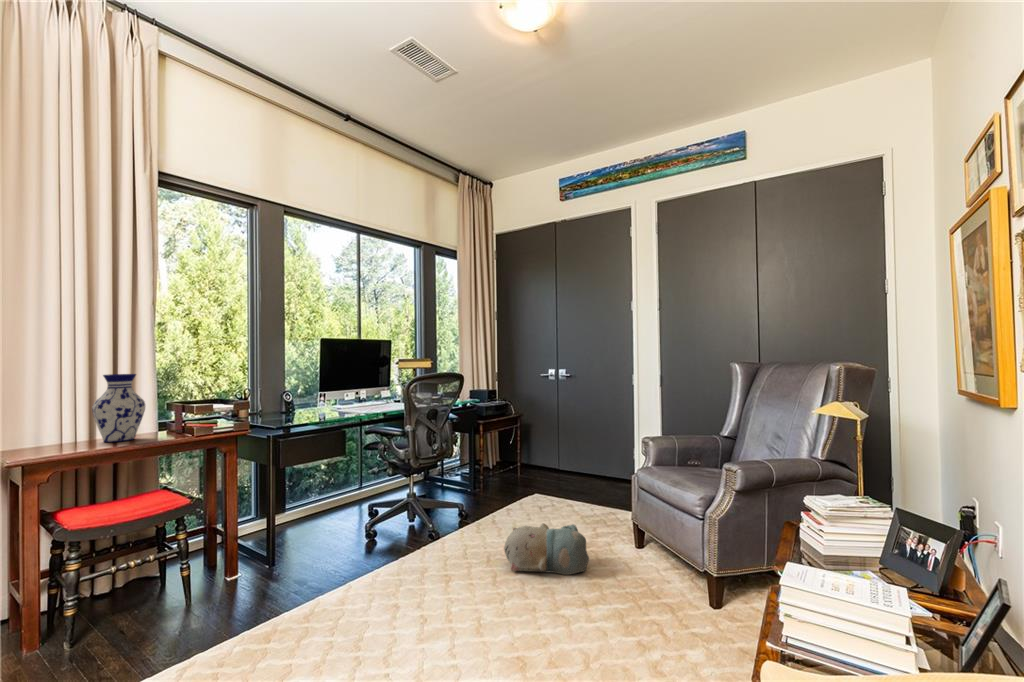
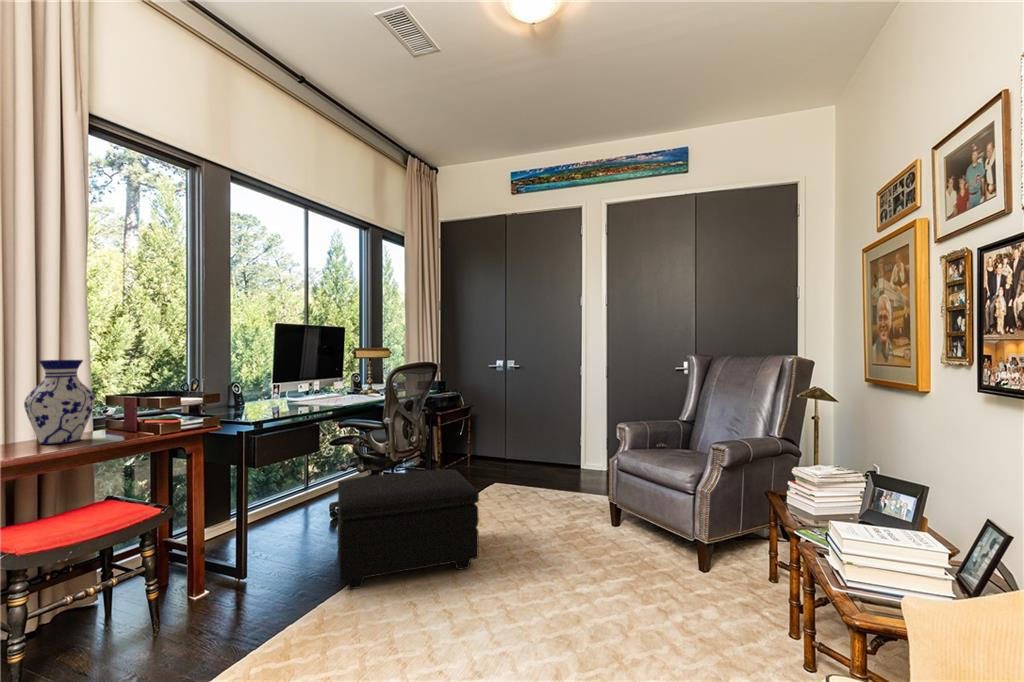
footstool: none [341,478,475,585] -> present [337,469,479,589]
plush toy: present [504,523,589,575] -> none [499,508,584,558]

